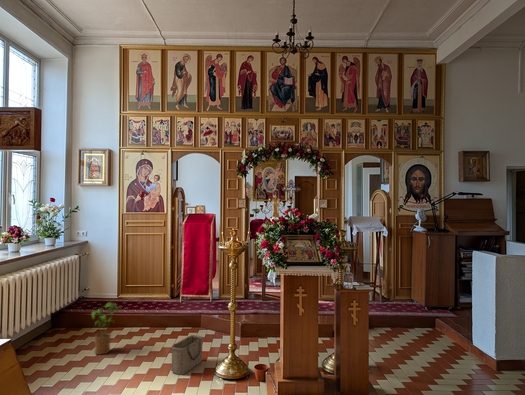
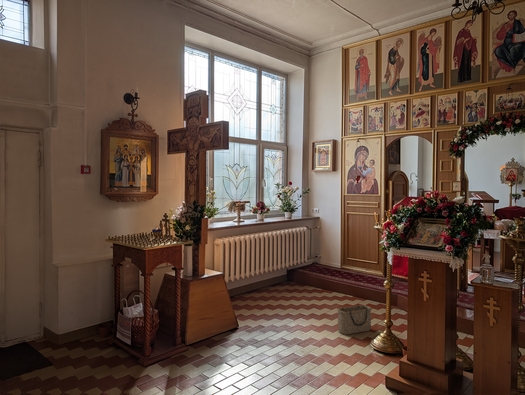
house plant: present [92,303,119,354] -> none [296,267,319,306]

